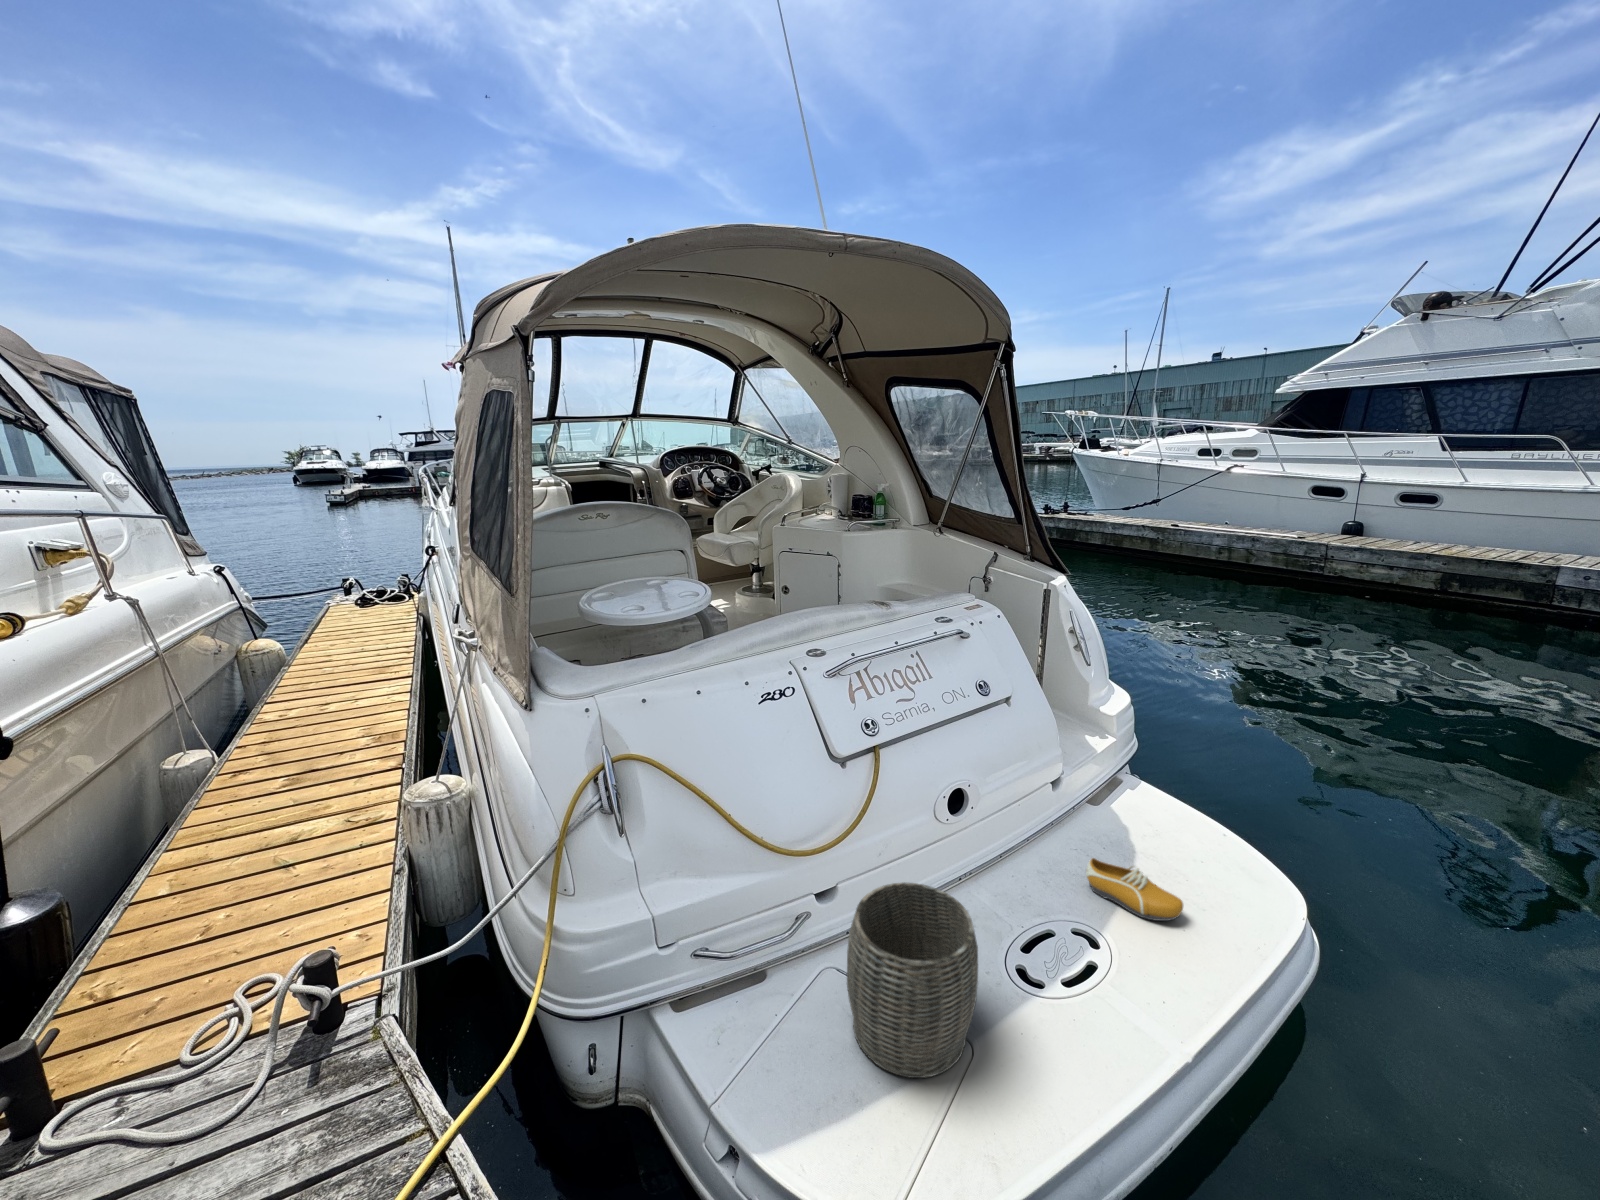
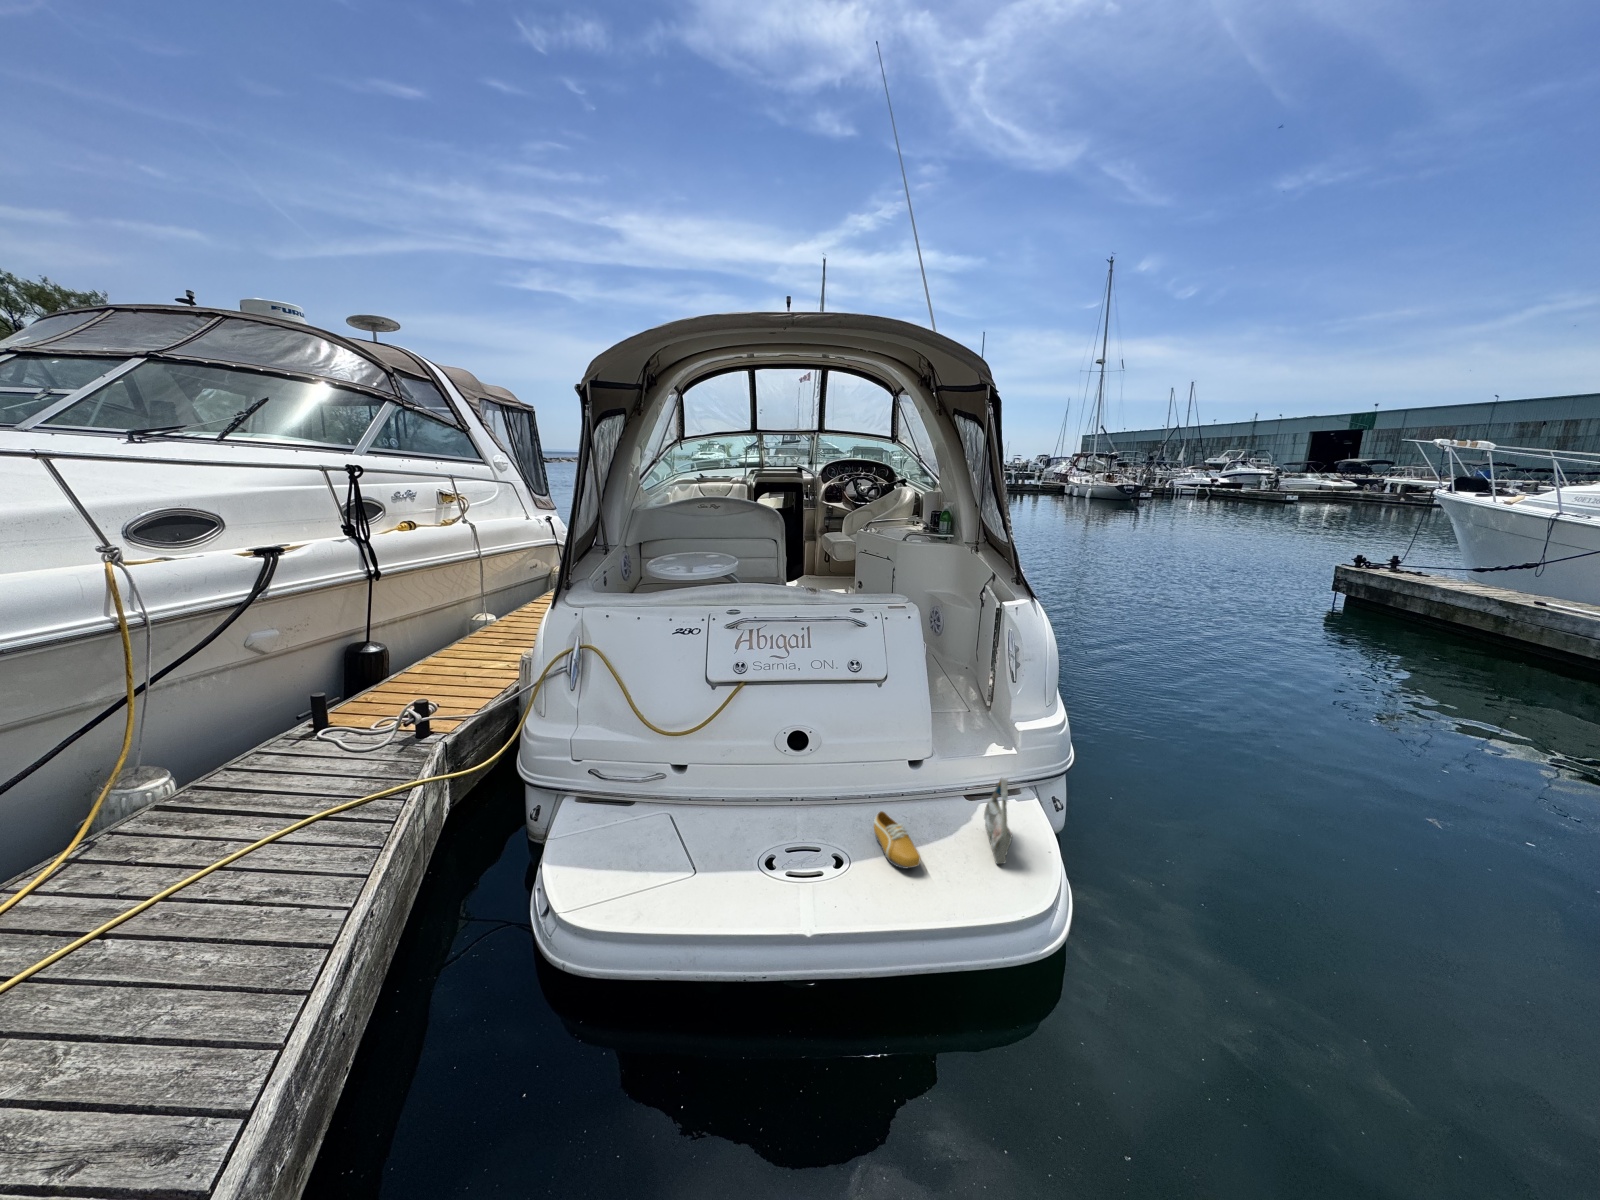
bag: none [1167,777,1247,876] -> present [984,778,1012,864]
woven basket: present [847,883,978,1078] -> none [621,758,708,875]

